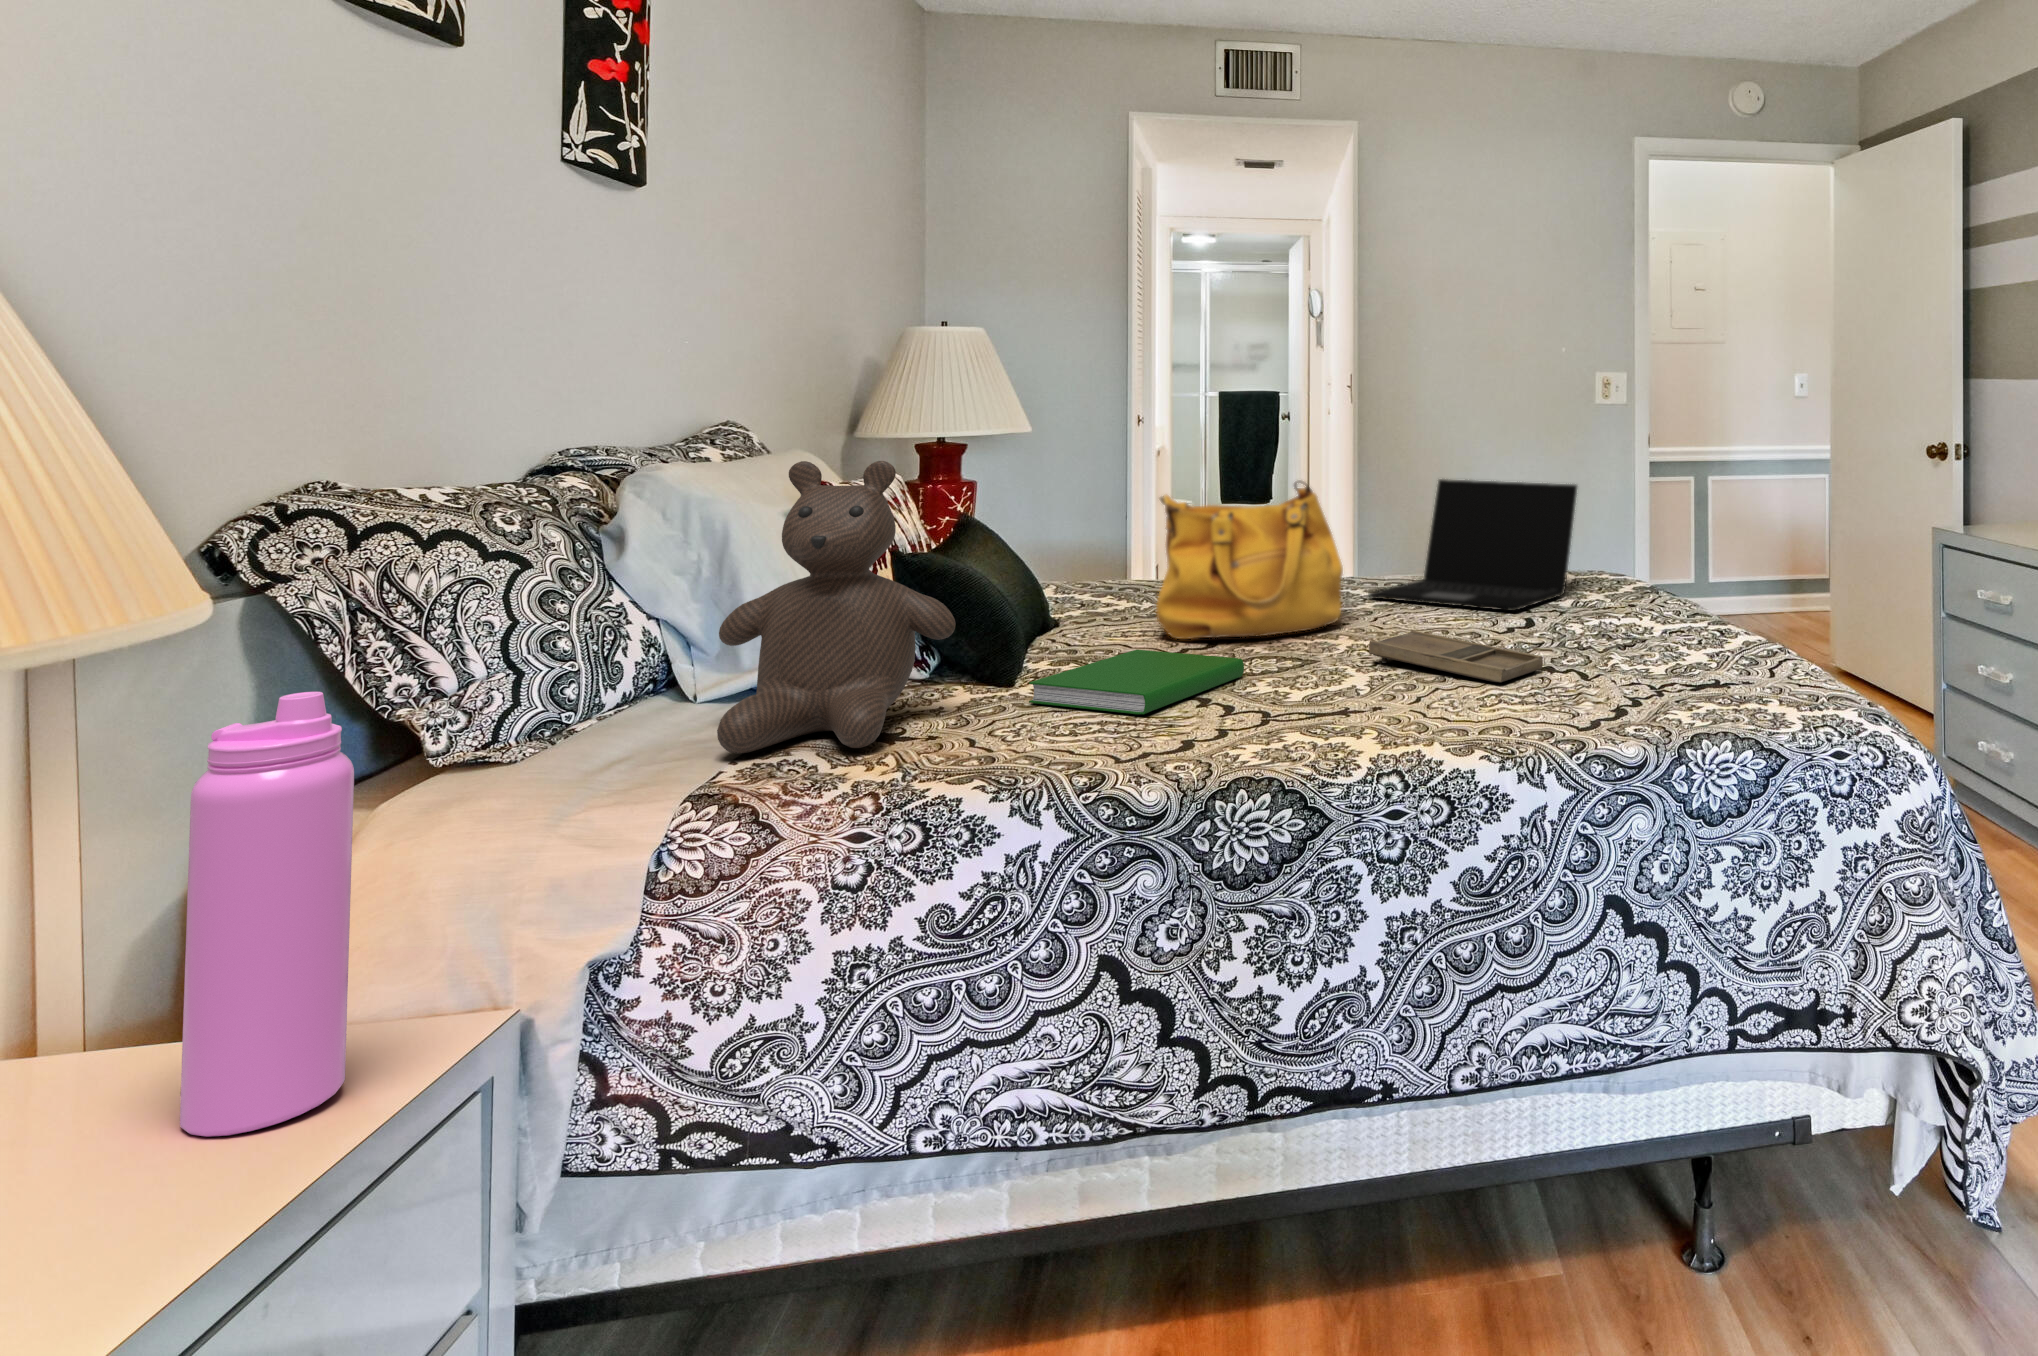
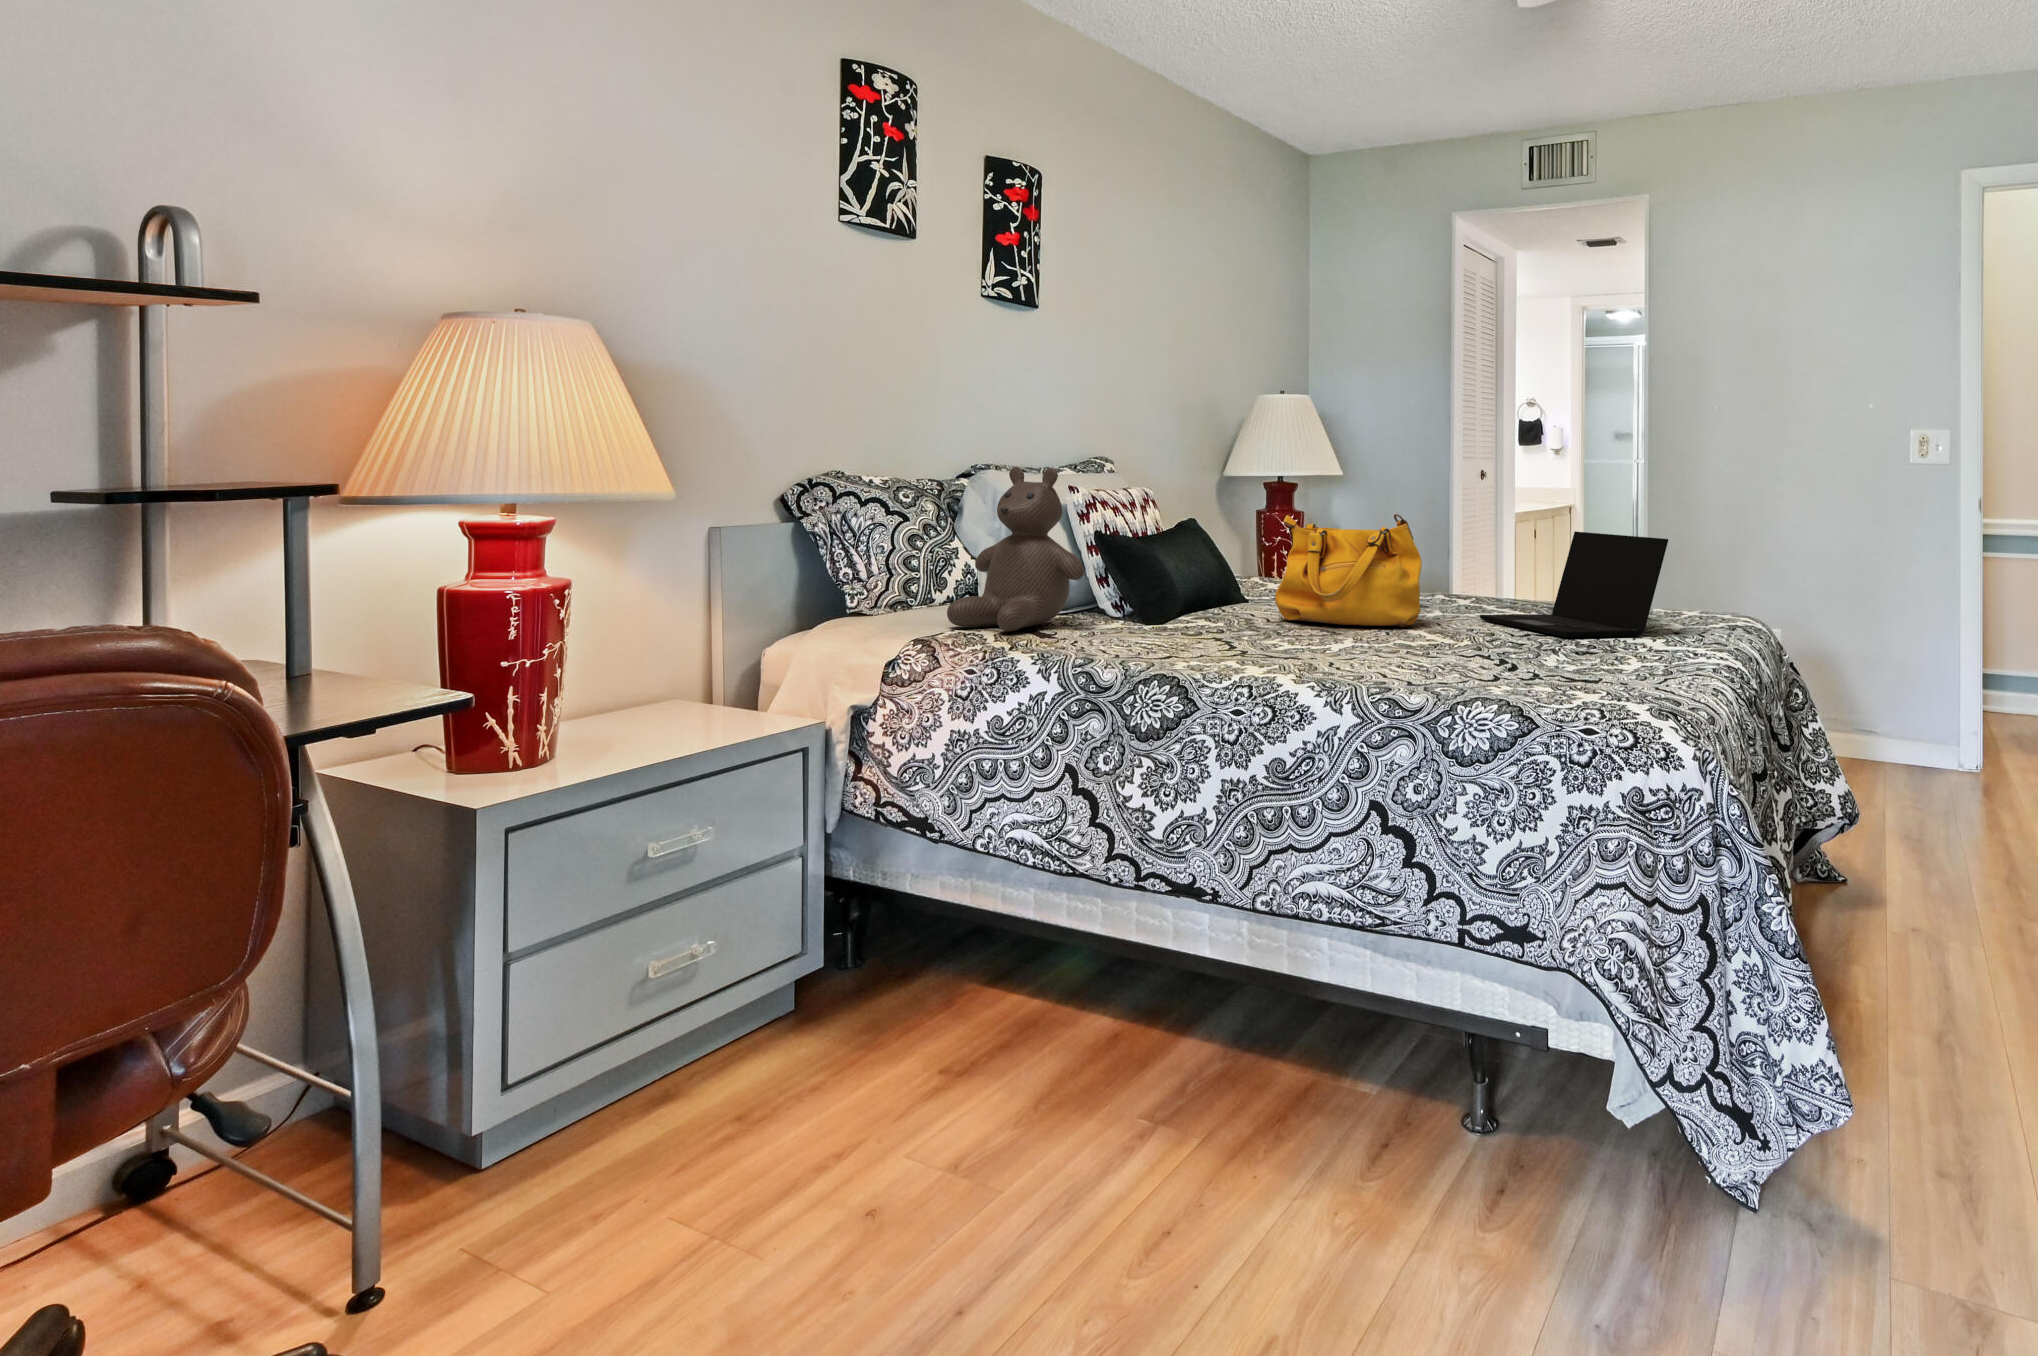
tray: present [1369,630,1542,682] -> none [1371,627,1475,661]
hardcover book: present [1029,649,1244,714] -> none [1129,615,1275,642]
water bottle: present [180,692,354,1137] -> none [662,534,727,715]

